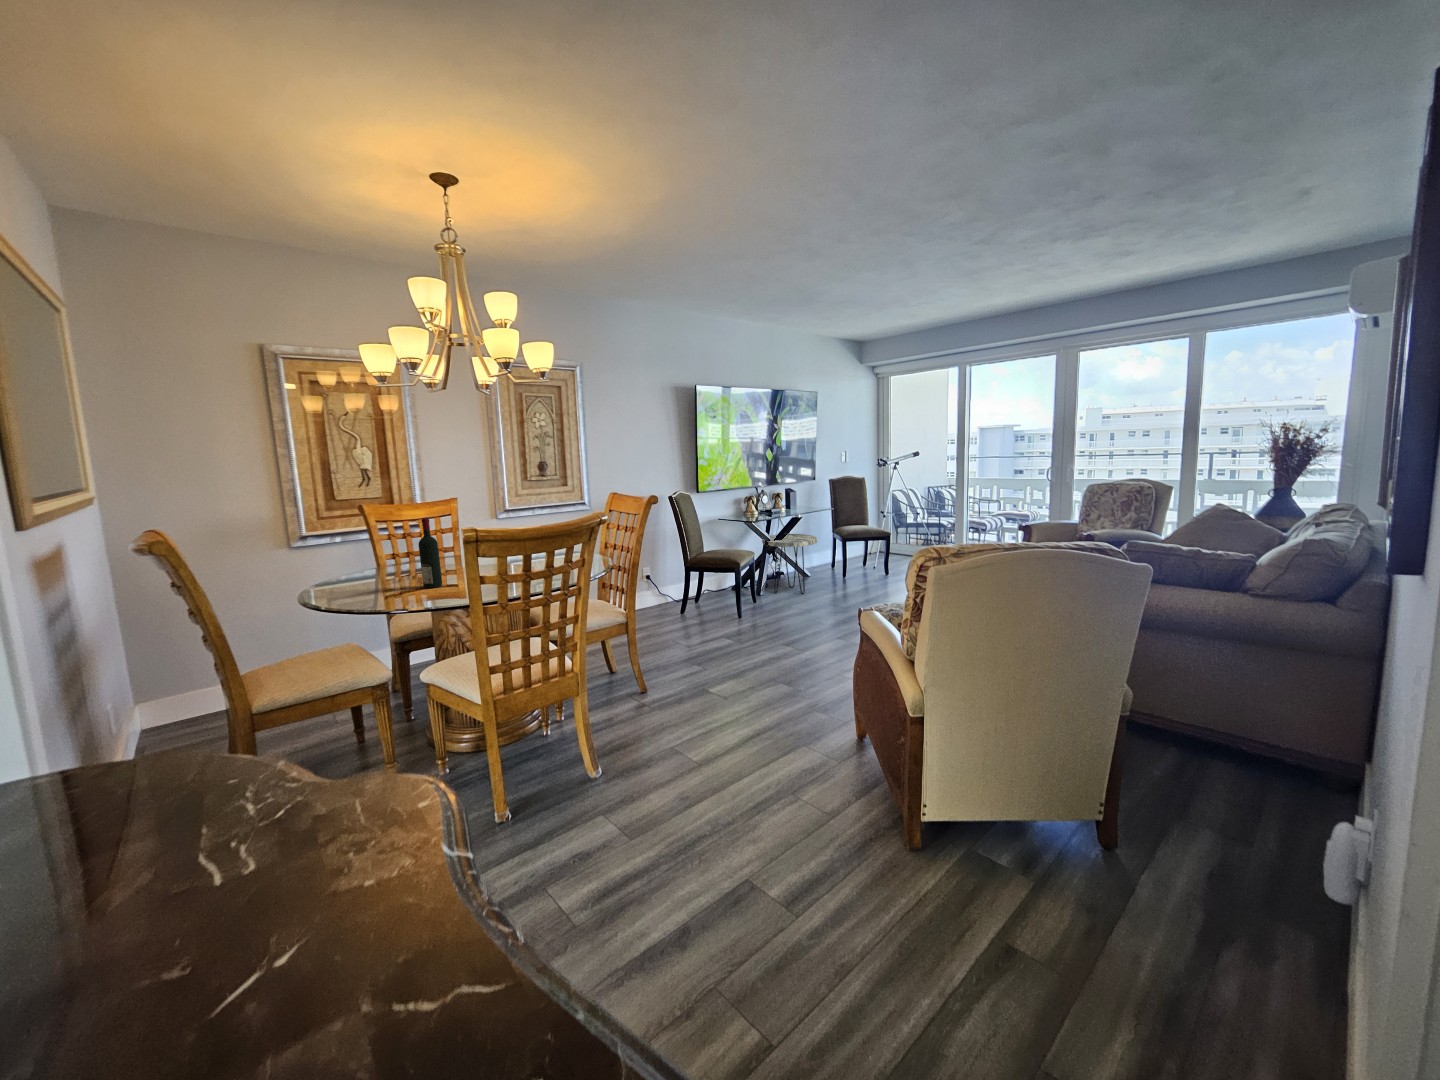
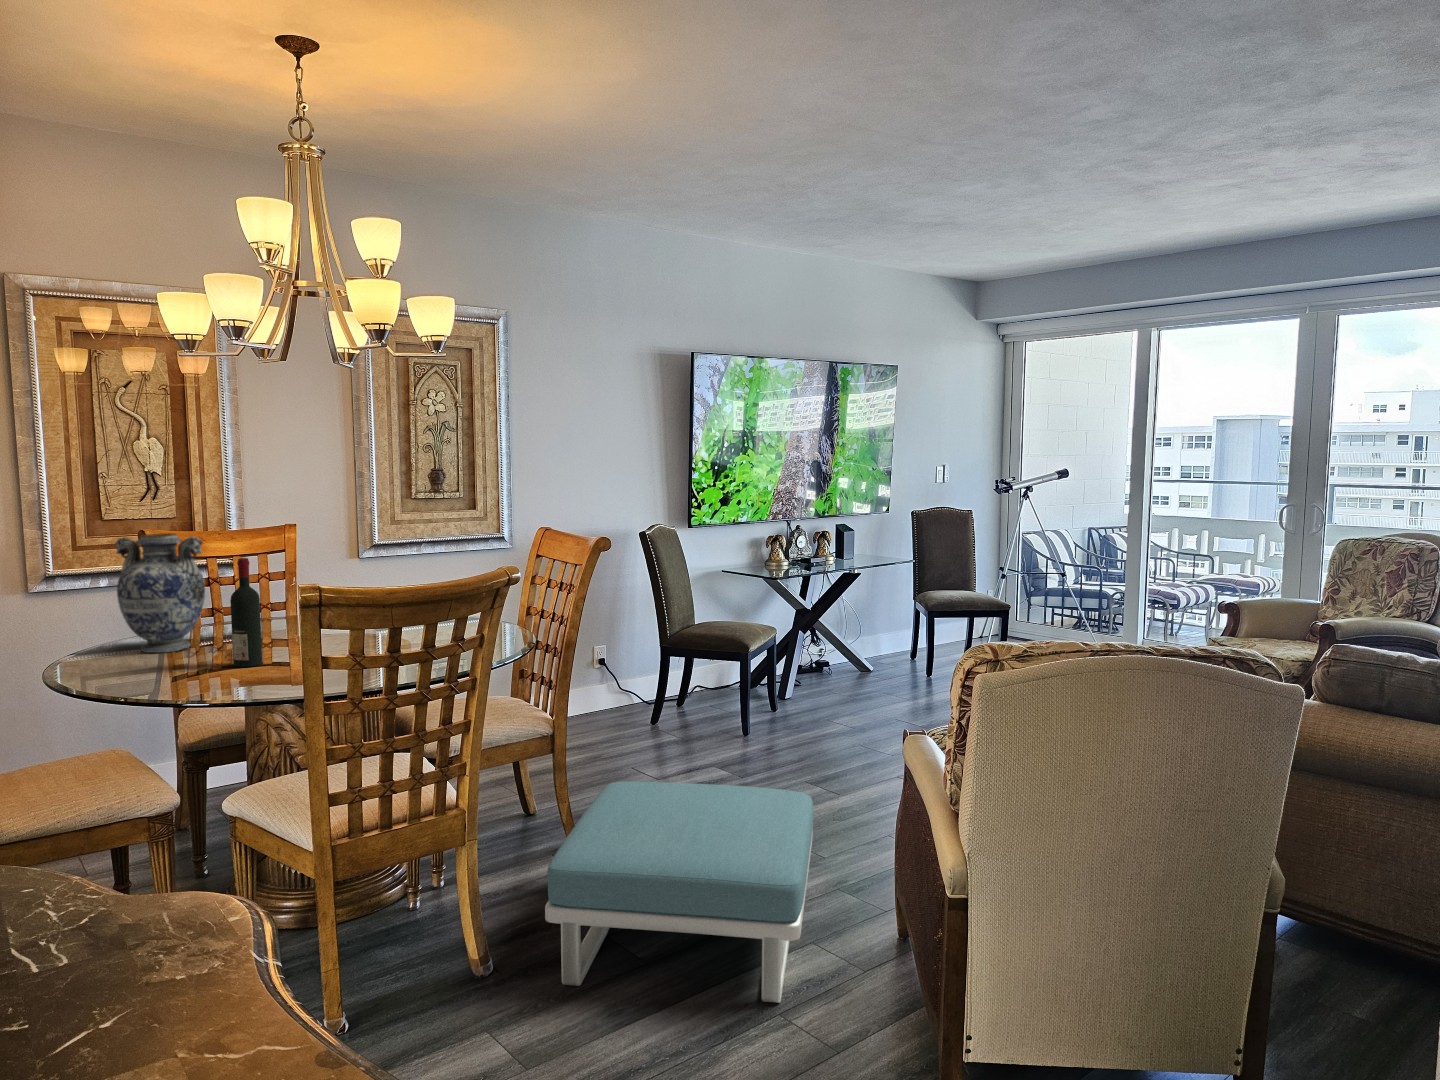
vase: none [341,505,402,582] -> present [115,533,205,653]
side table: present [762,534,817,594] -> none [792,598,883,701]
footstool: none [635,649,799,783] -> present [545,782,813,1003]

